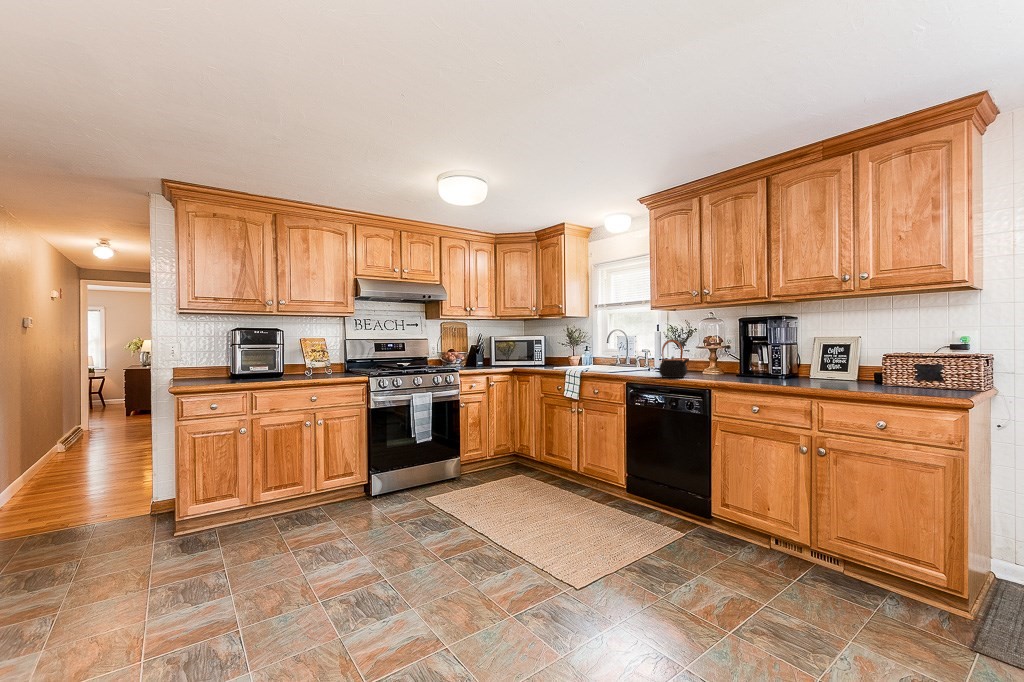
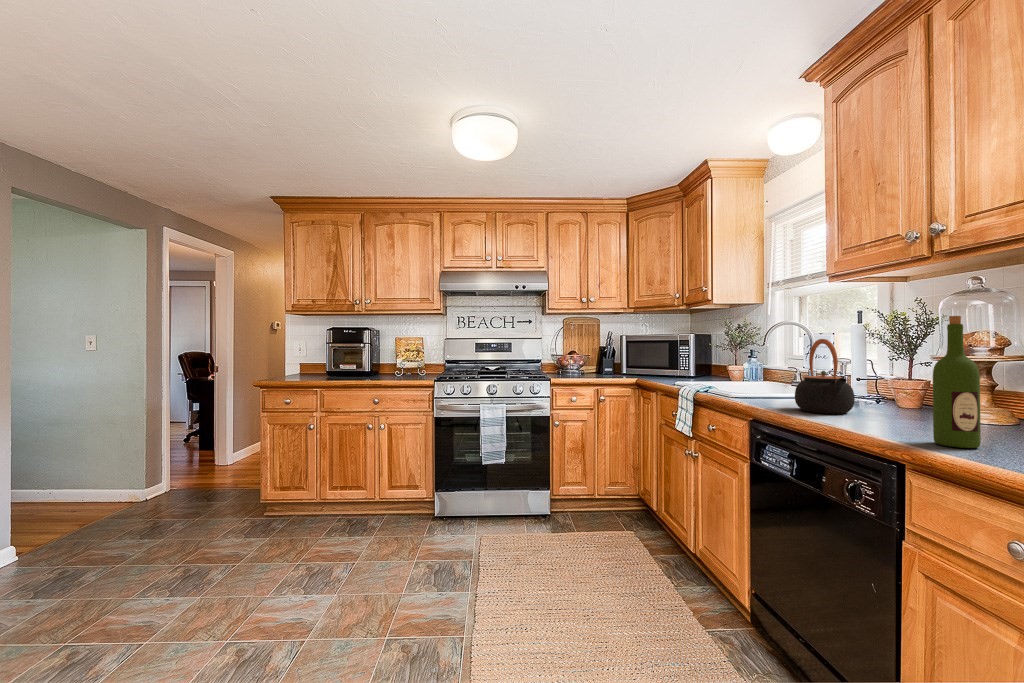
wine bottle: none [743,330,760,385] -> present [933,316,981,448]

